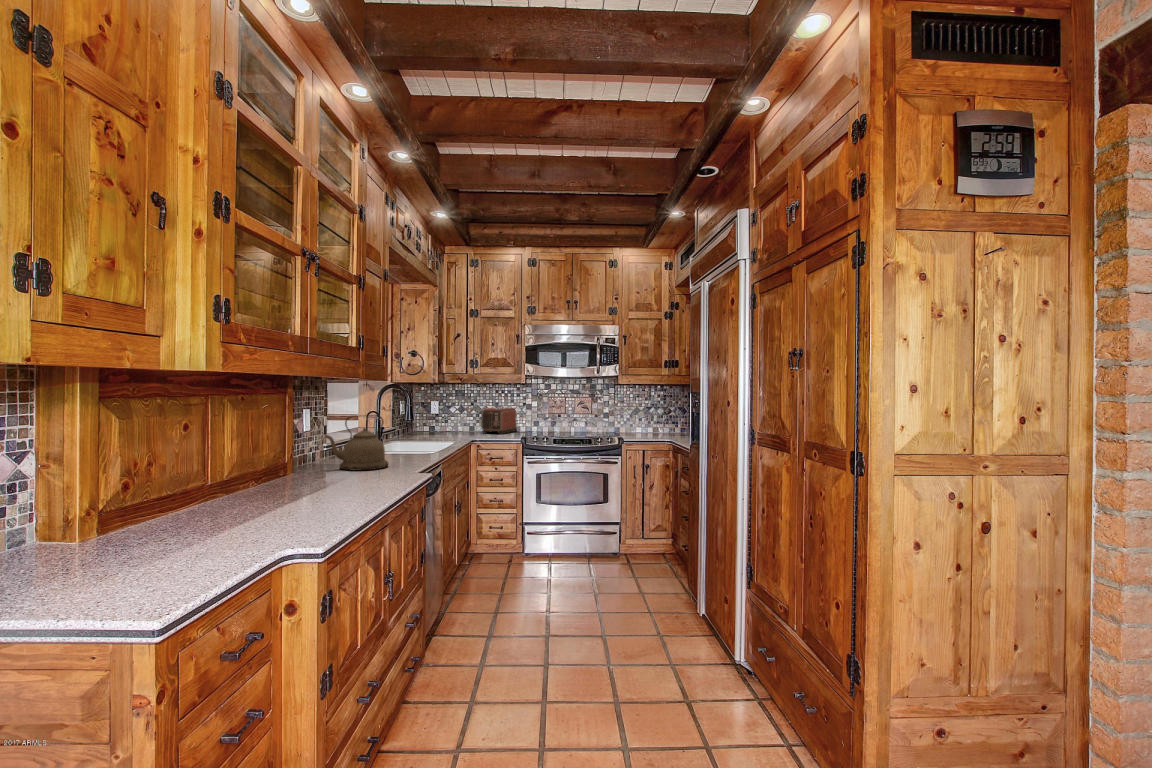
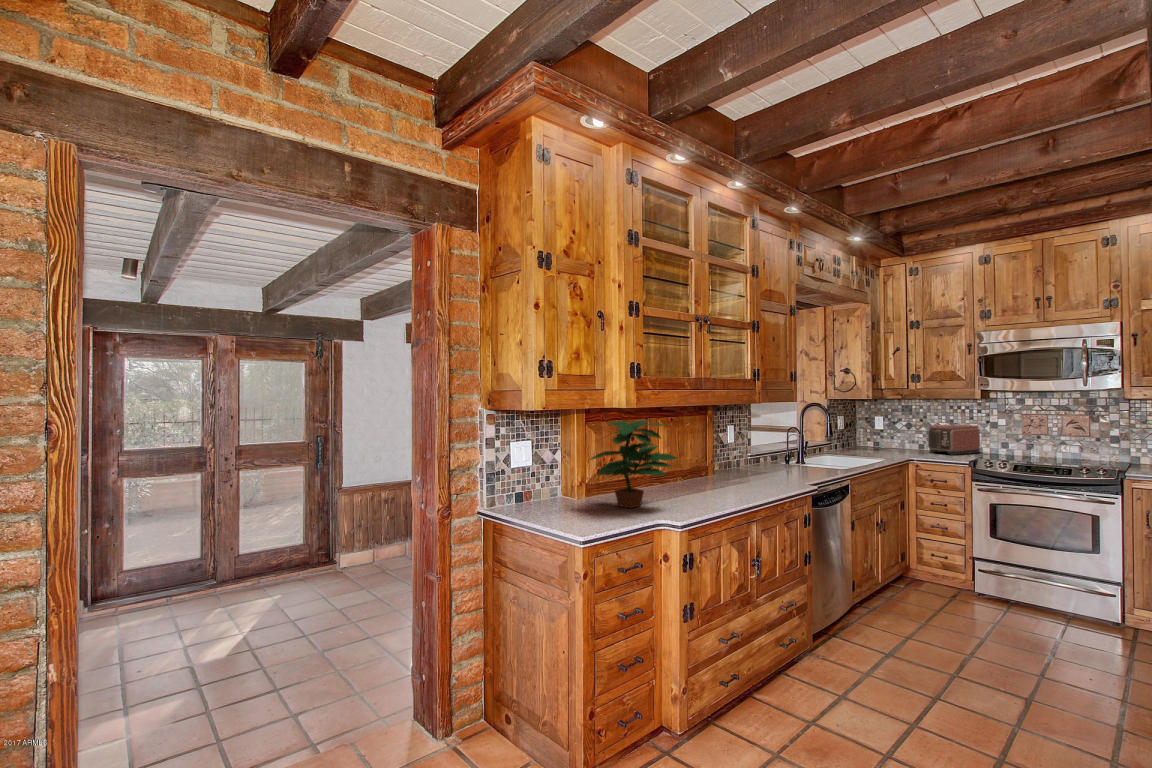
potted plant: none [122,393,295,542] -> present [590,419,677,508]
kettle: present [325,415,388,471] -> none [735,432,787,478]

